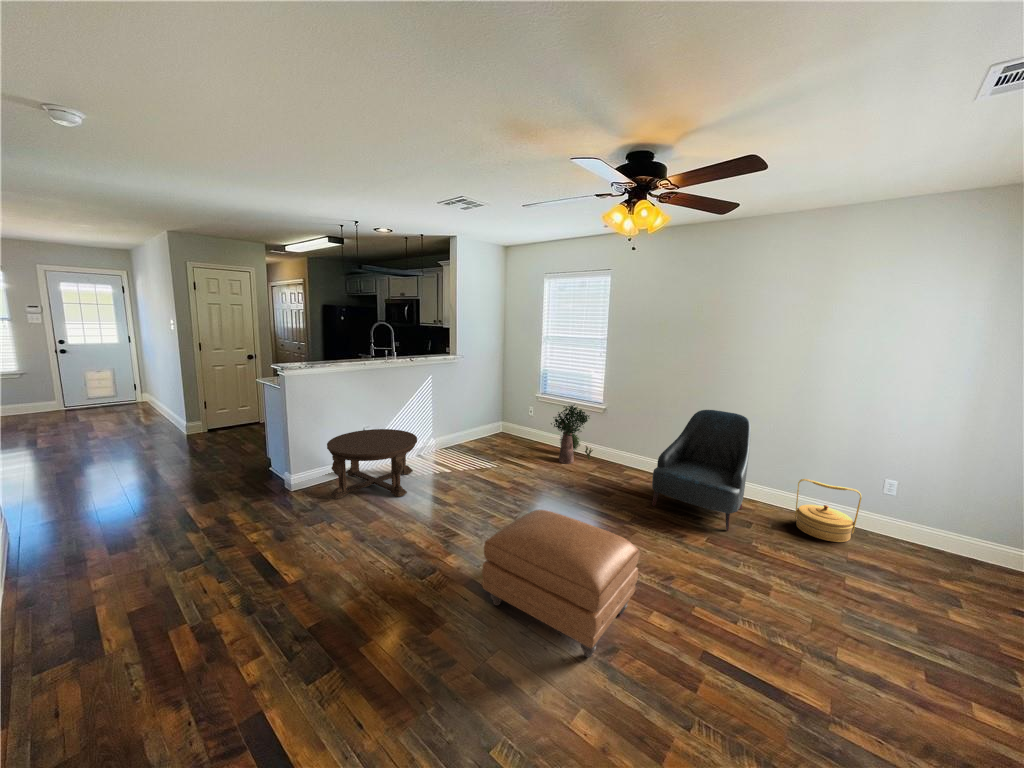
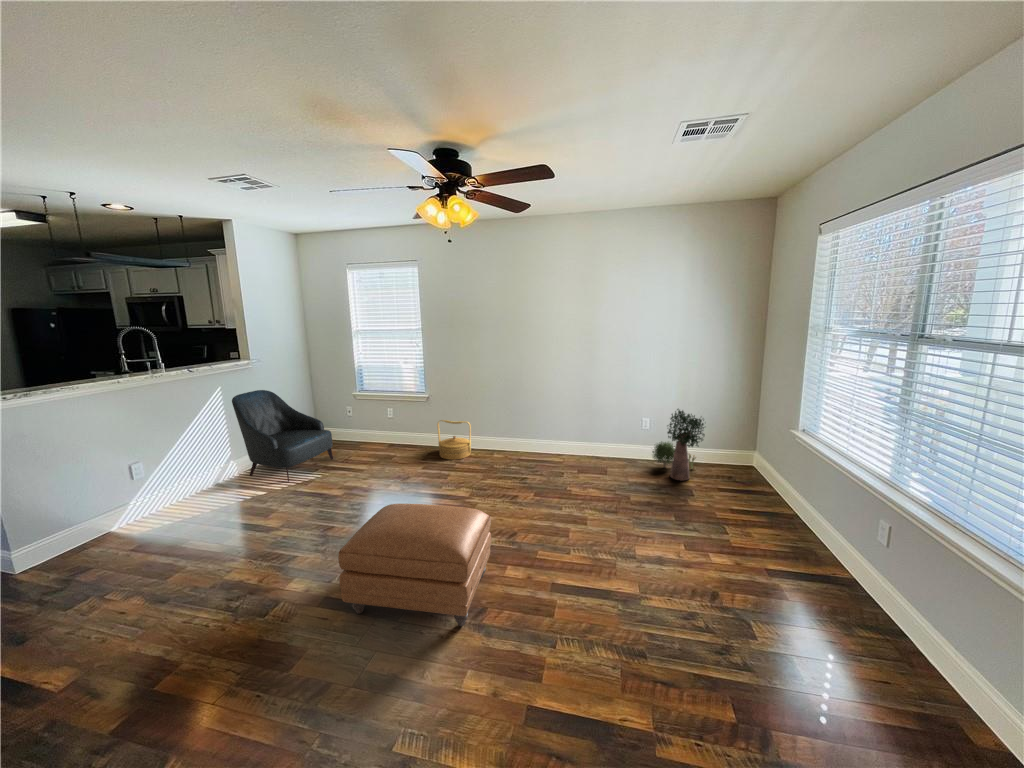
potted plant: present [551,405,593,464] -> present [652,409,705,480]
armchair: present [652,410,751,531] -> present [232,390,333,482]
coffee table: present [327,429,417,499] -> none [72,458,217,564]
woven basket: present [795,479,862,542] -> present [437,420,471,460]

